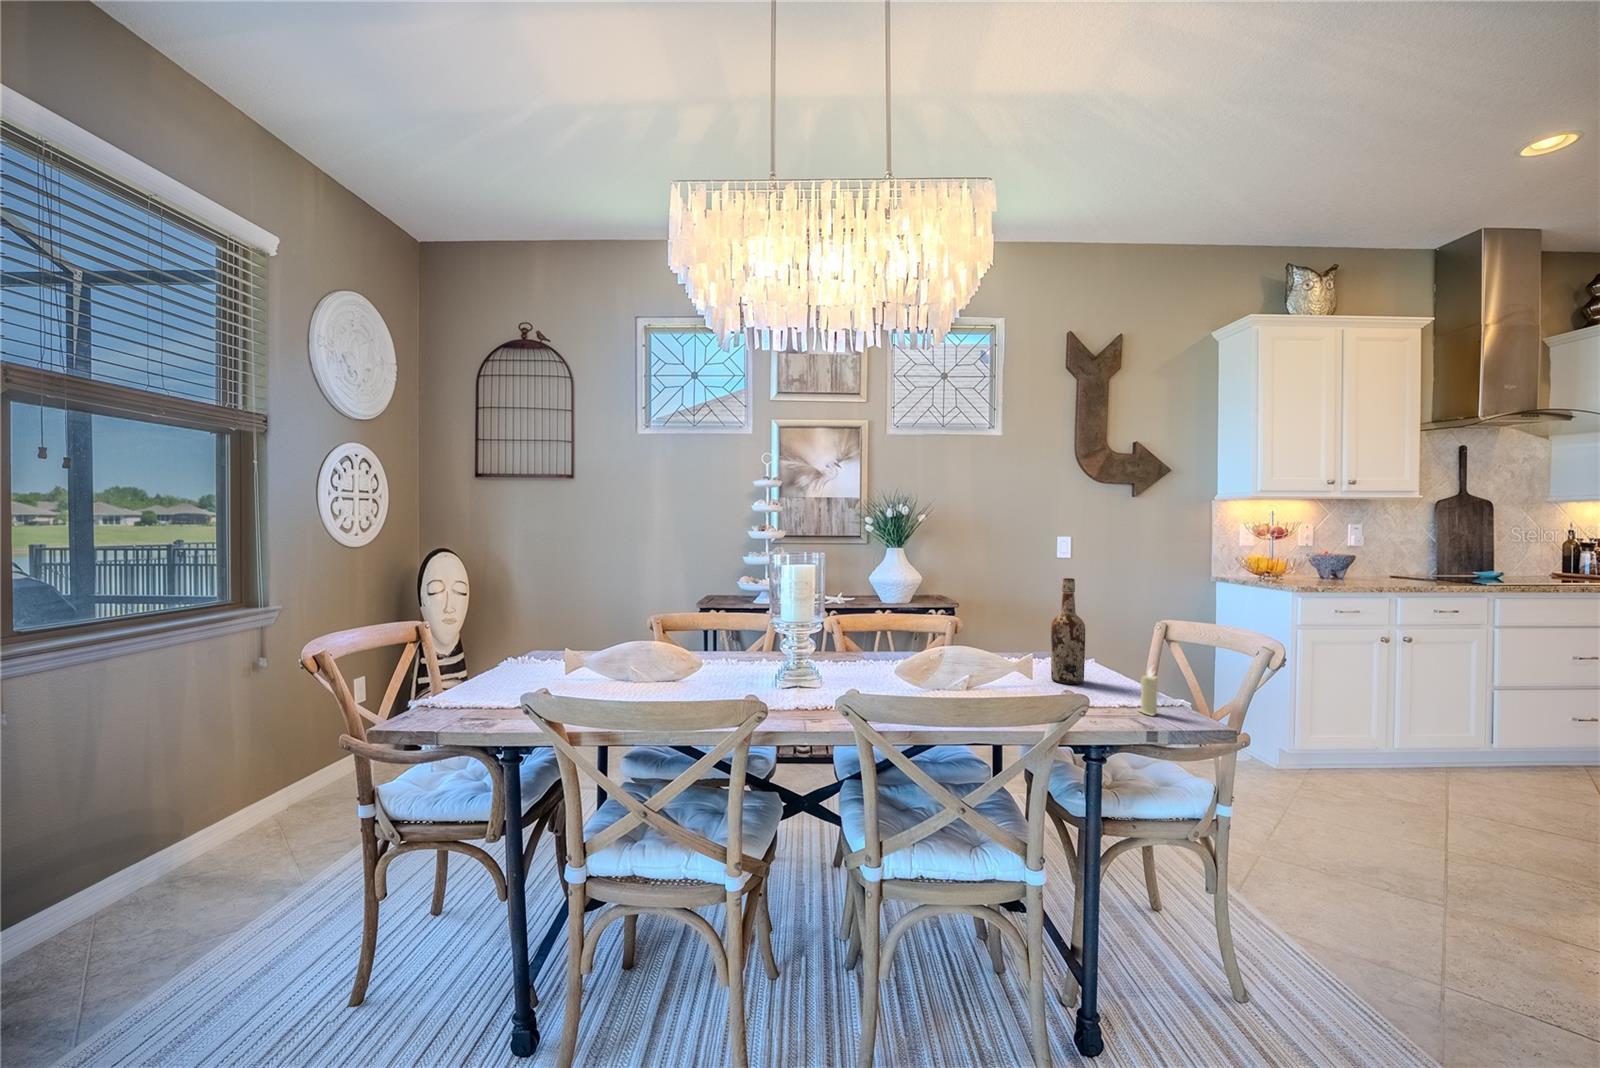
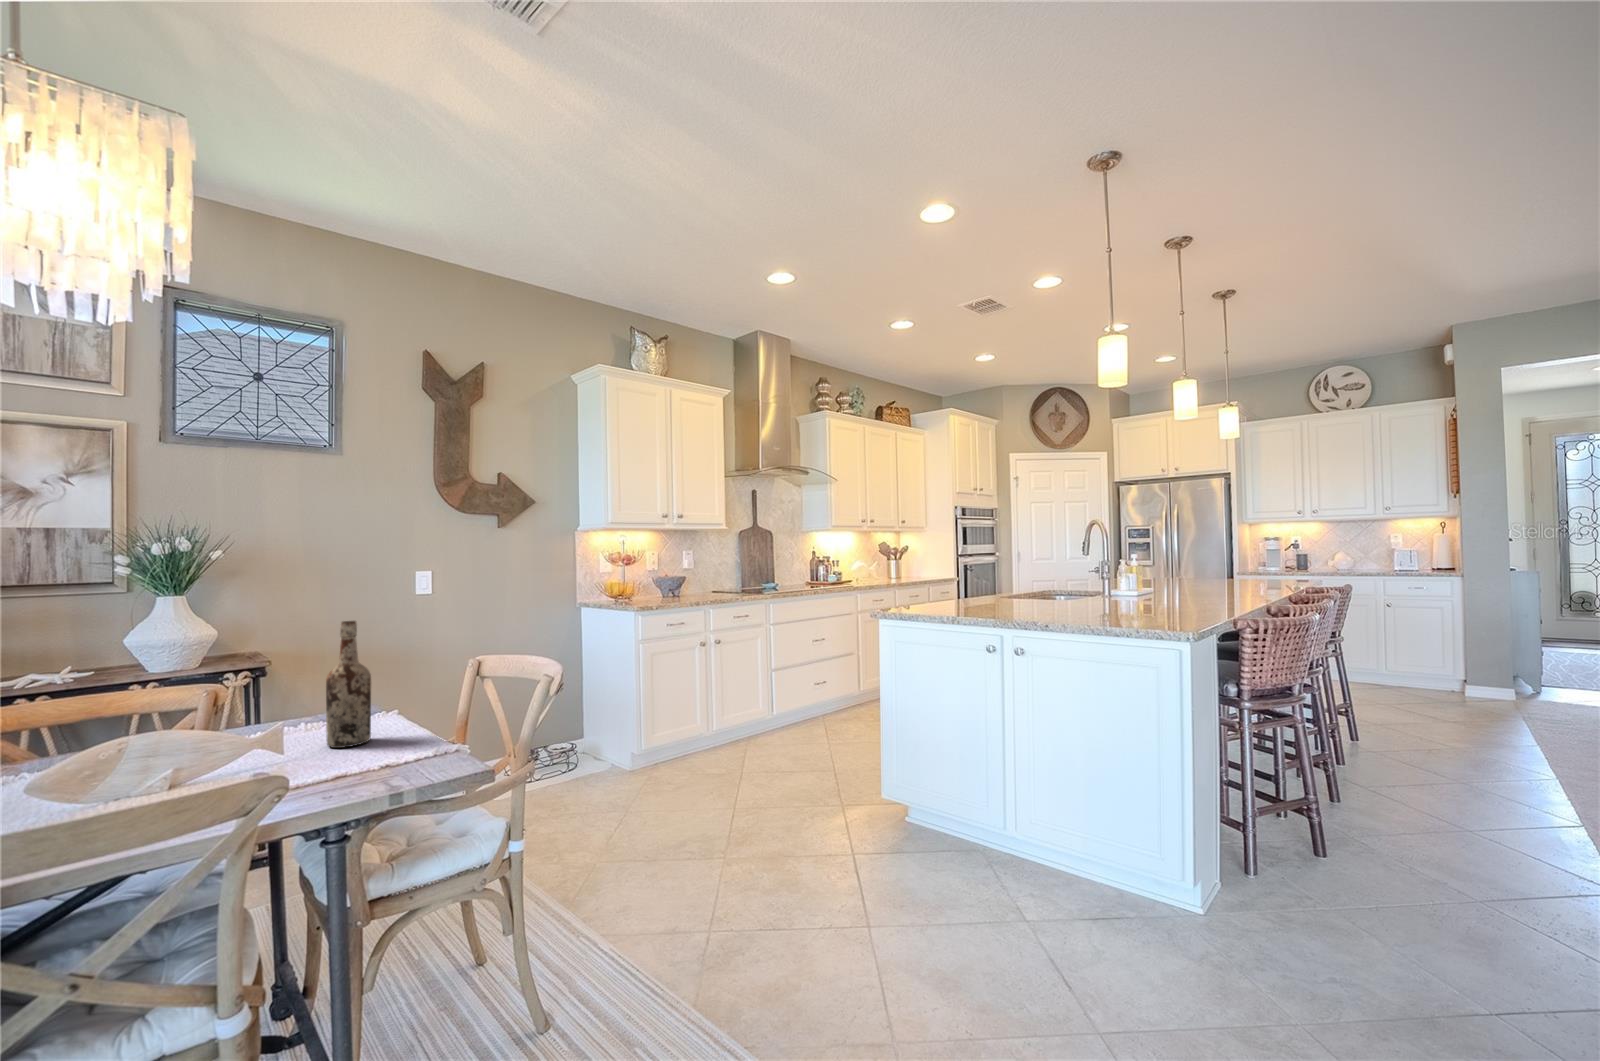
candle: present [1139,668,1158,715] -> none [409,712,431,770]

